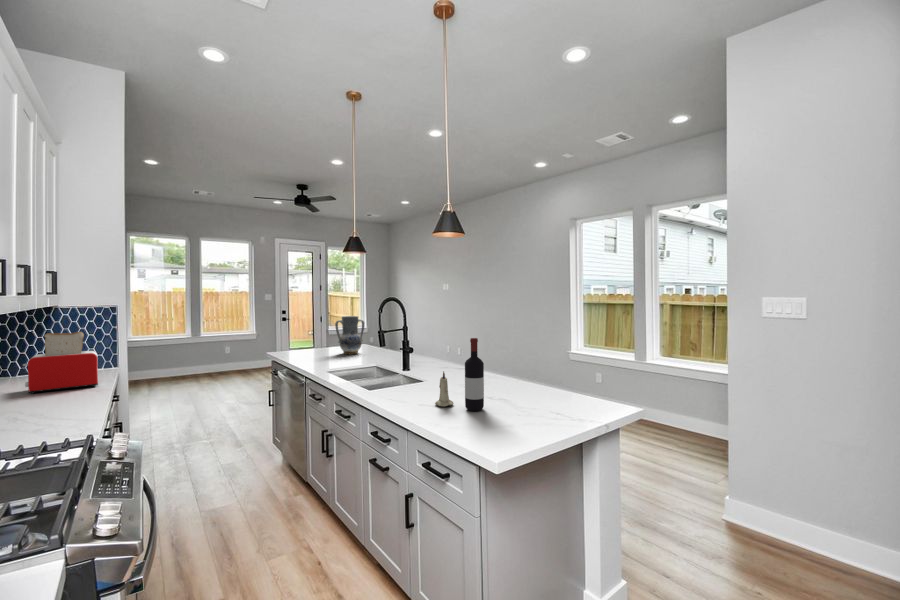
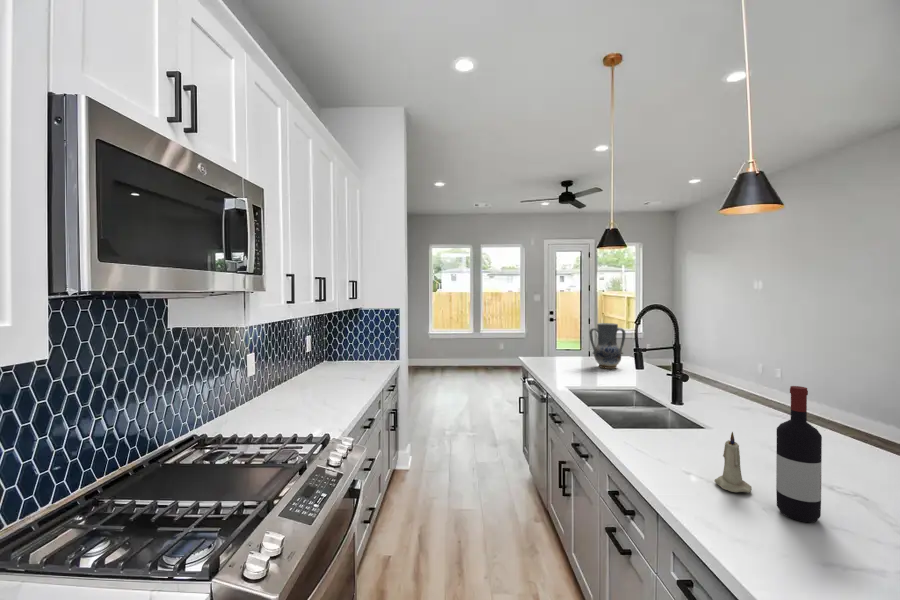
toaster: present [23,332,98,394] -> none [329,330,376,378]

